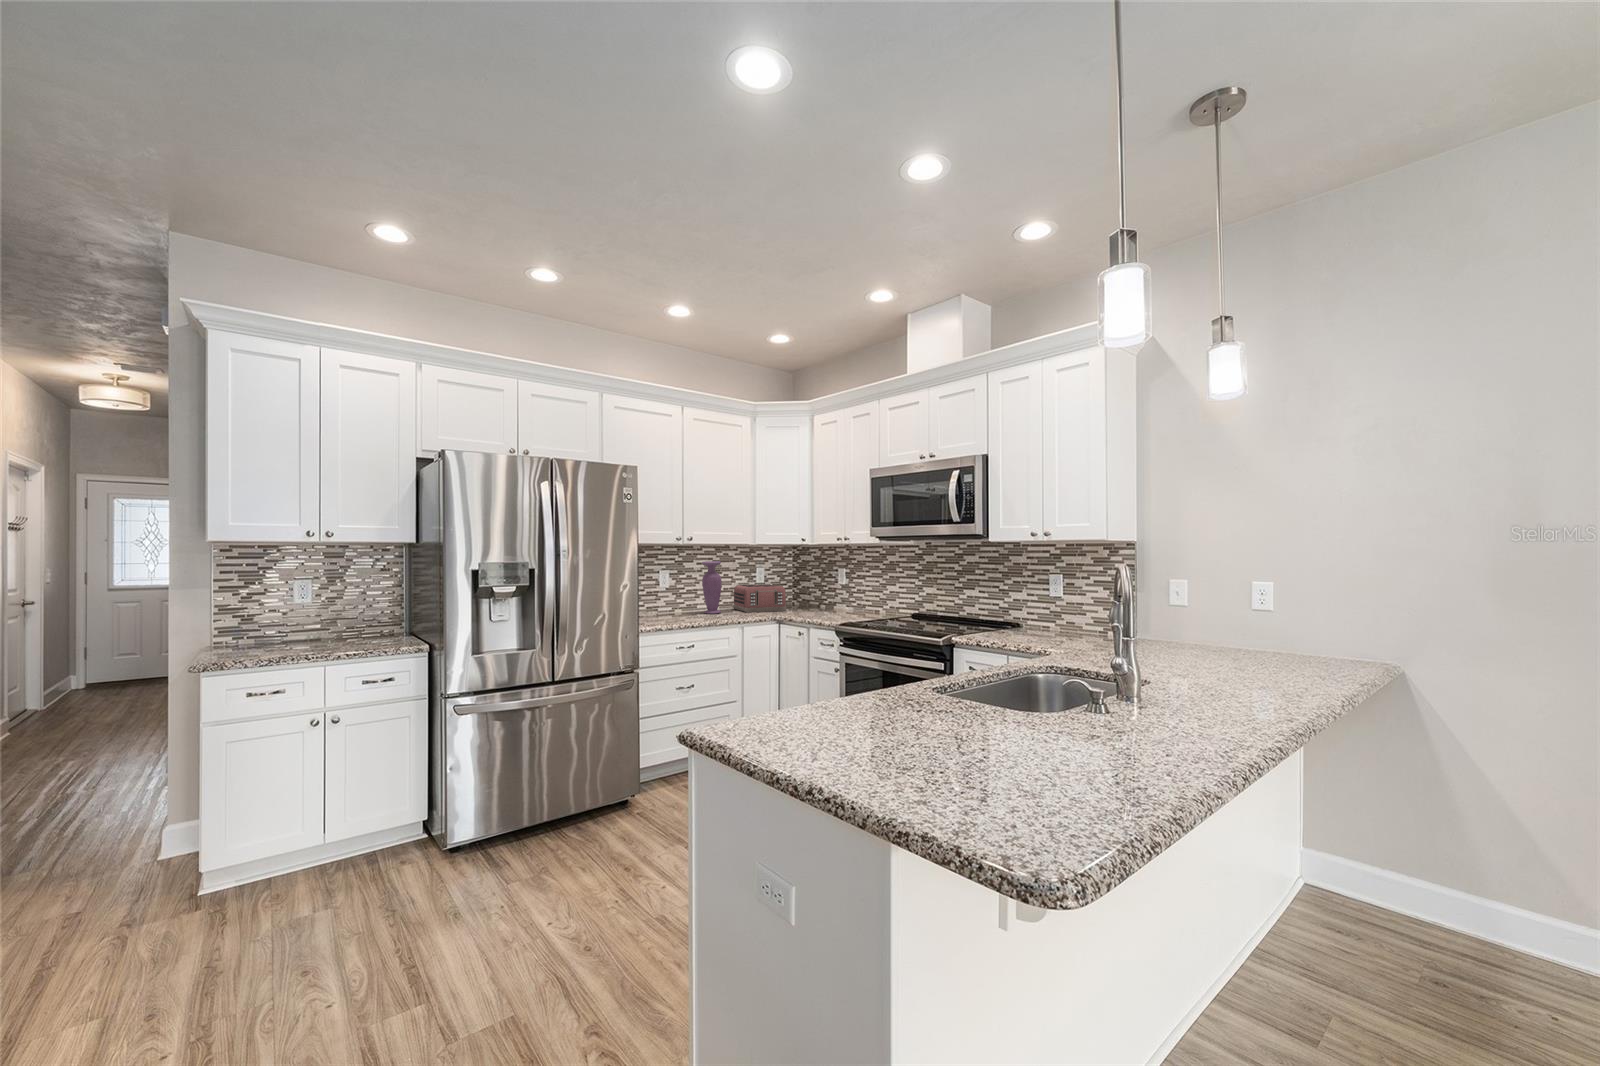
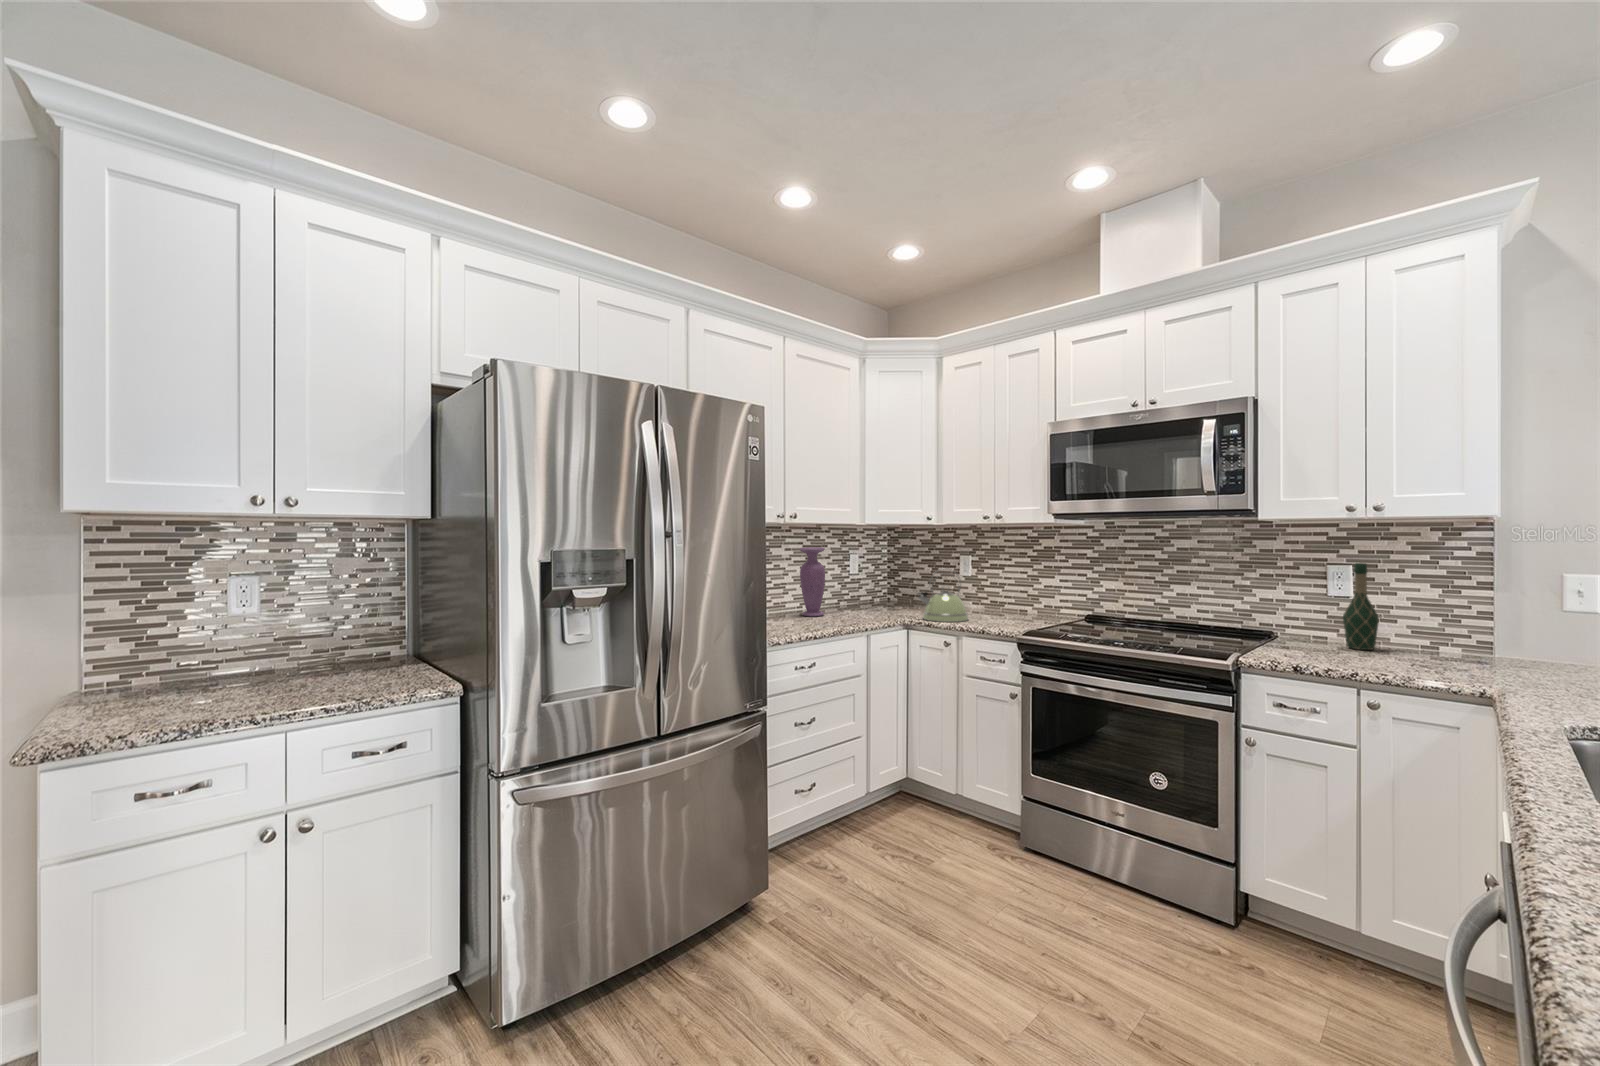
wine bottle: none [1039,573,1059,634] -> present [1343,563,1379,650]
kettle: none [785,577,823,618] -> present [918,569,968,622]
toaster: present [733,584,787,612] -> none [826,576,901,614]

